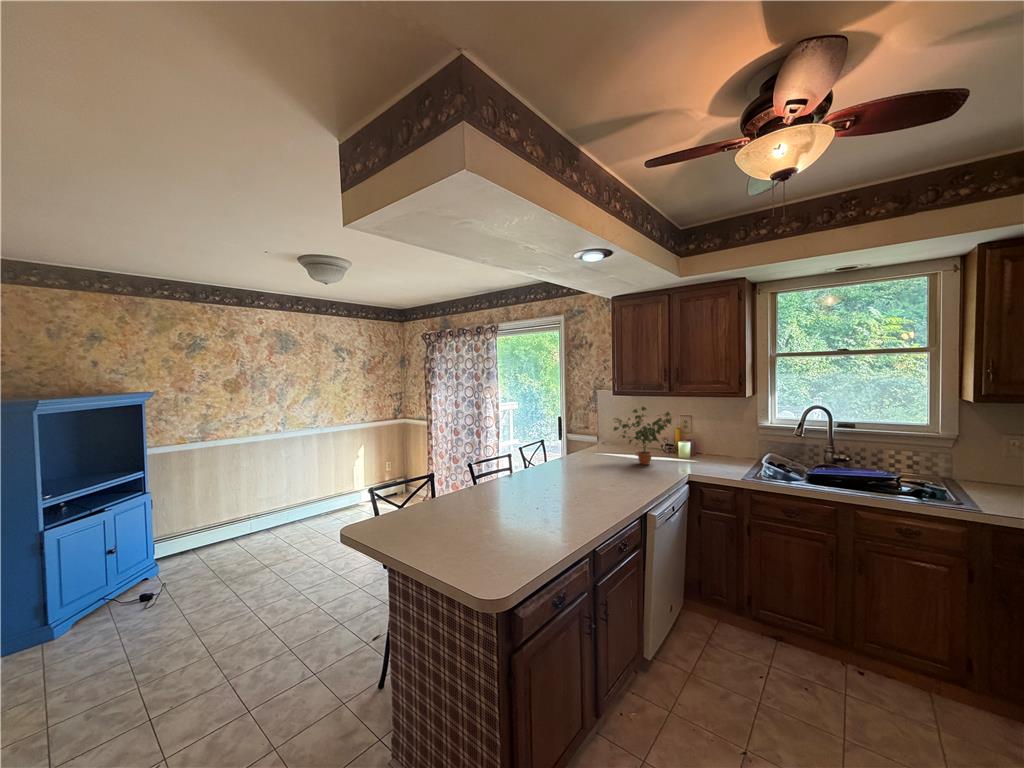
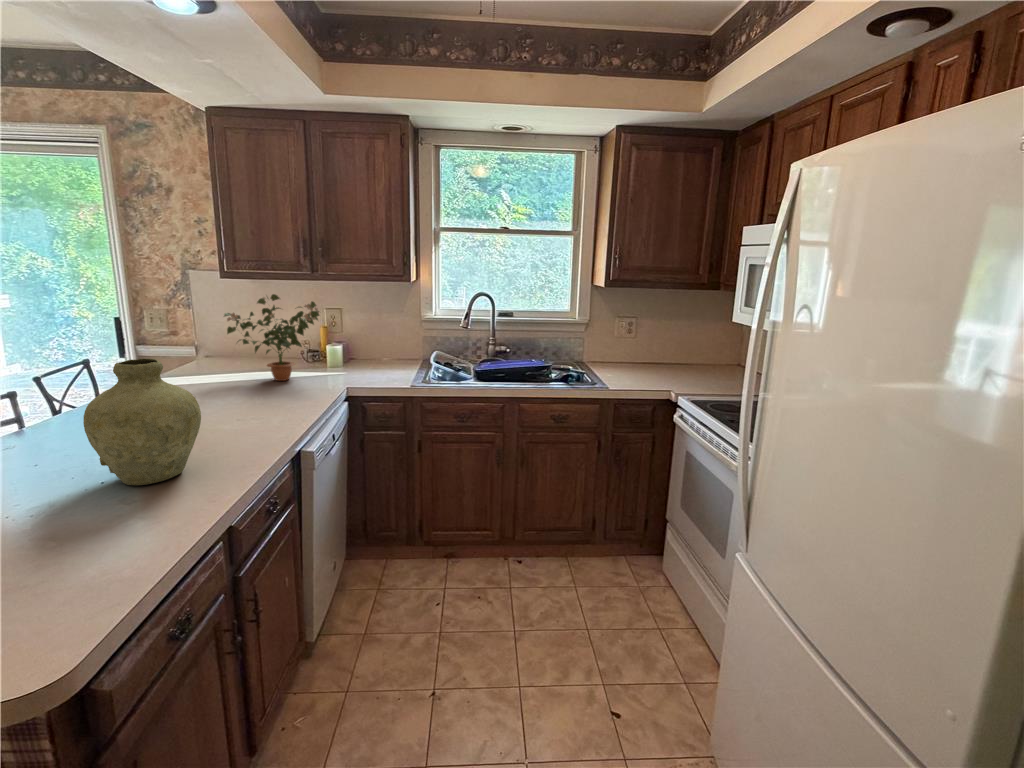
vase: none [543,444,593,511] -> present [83,359,201,485]

